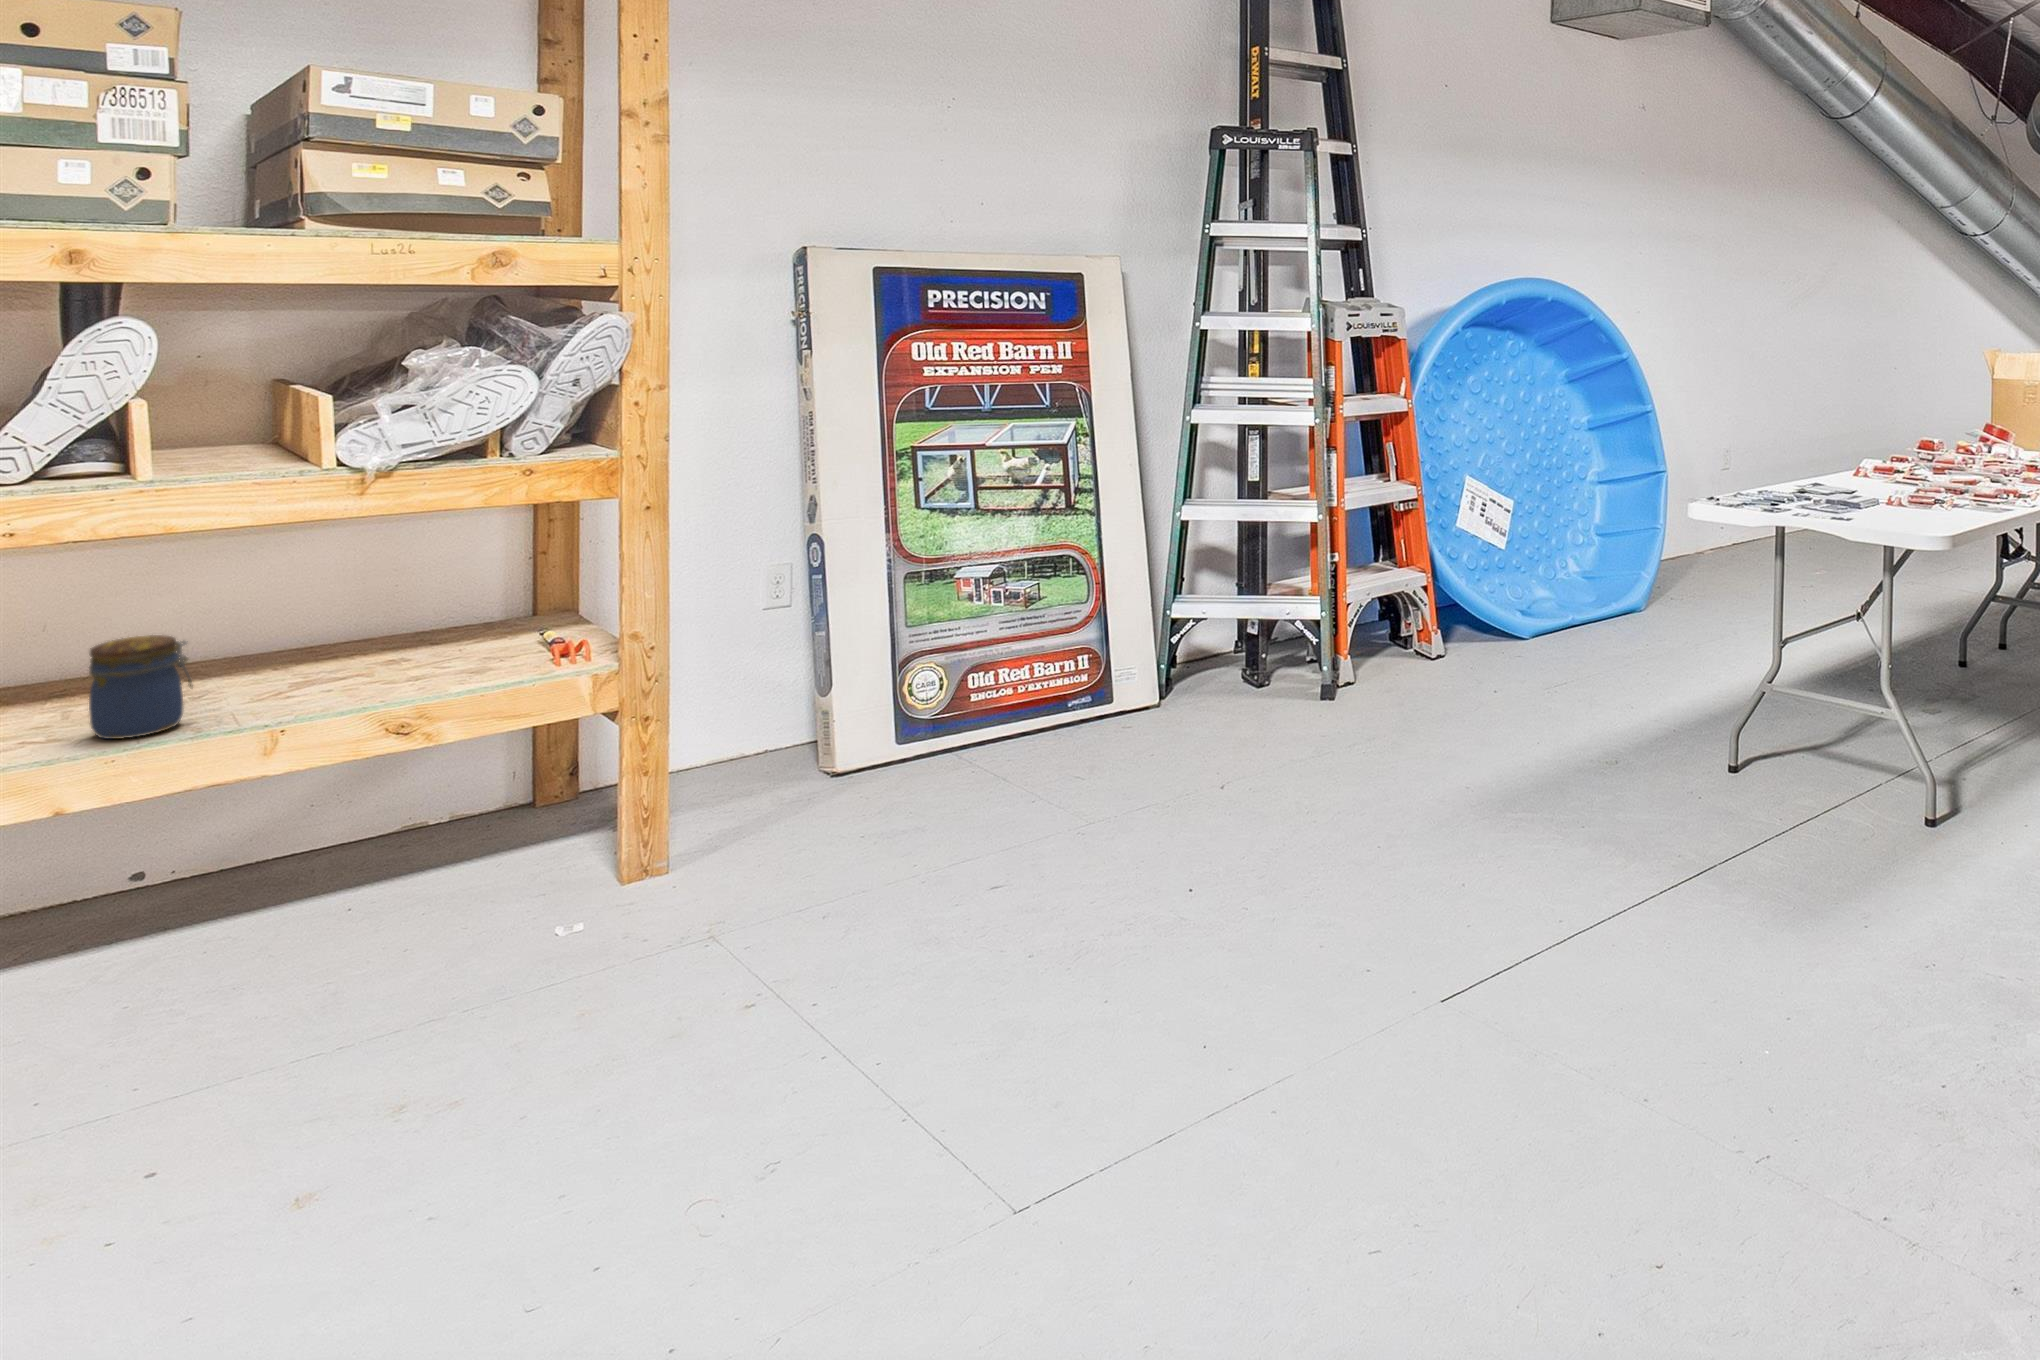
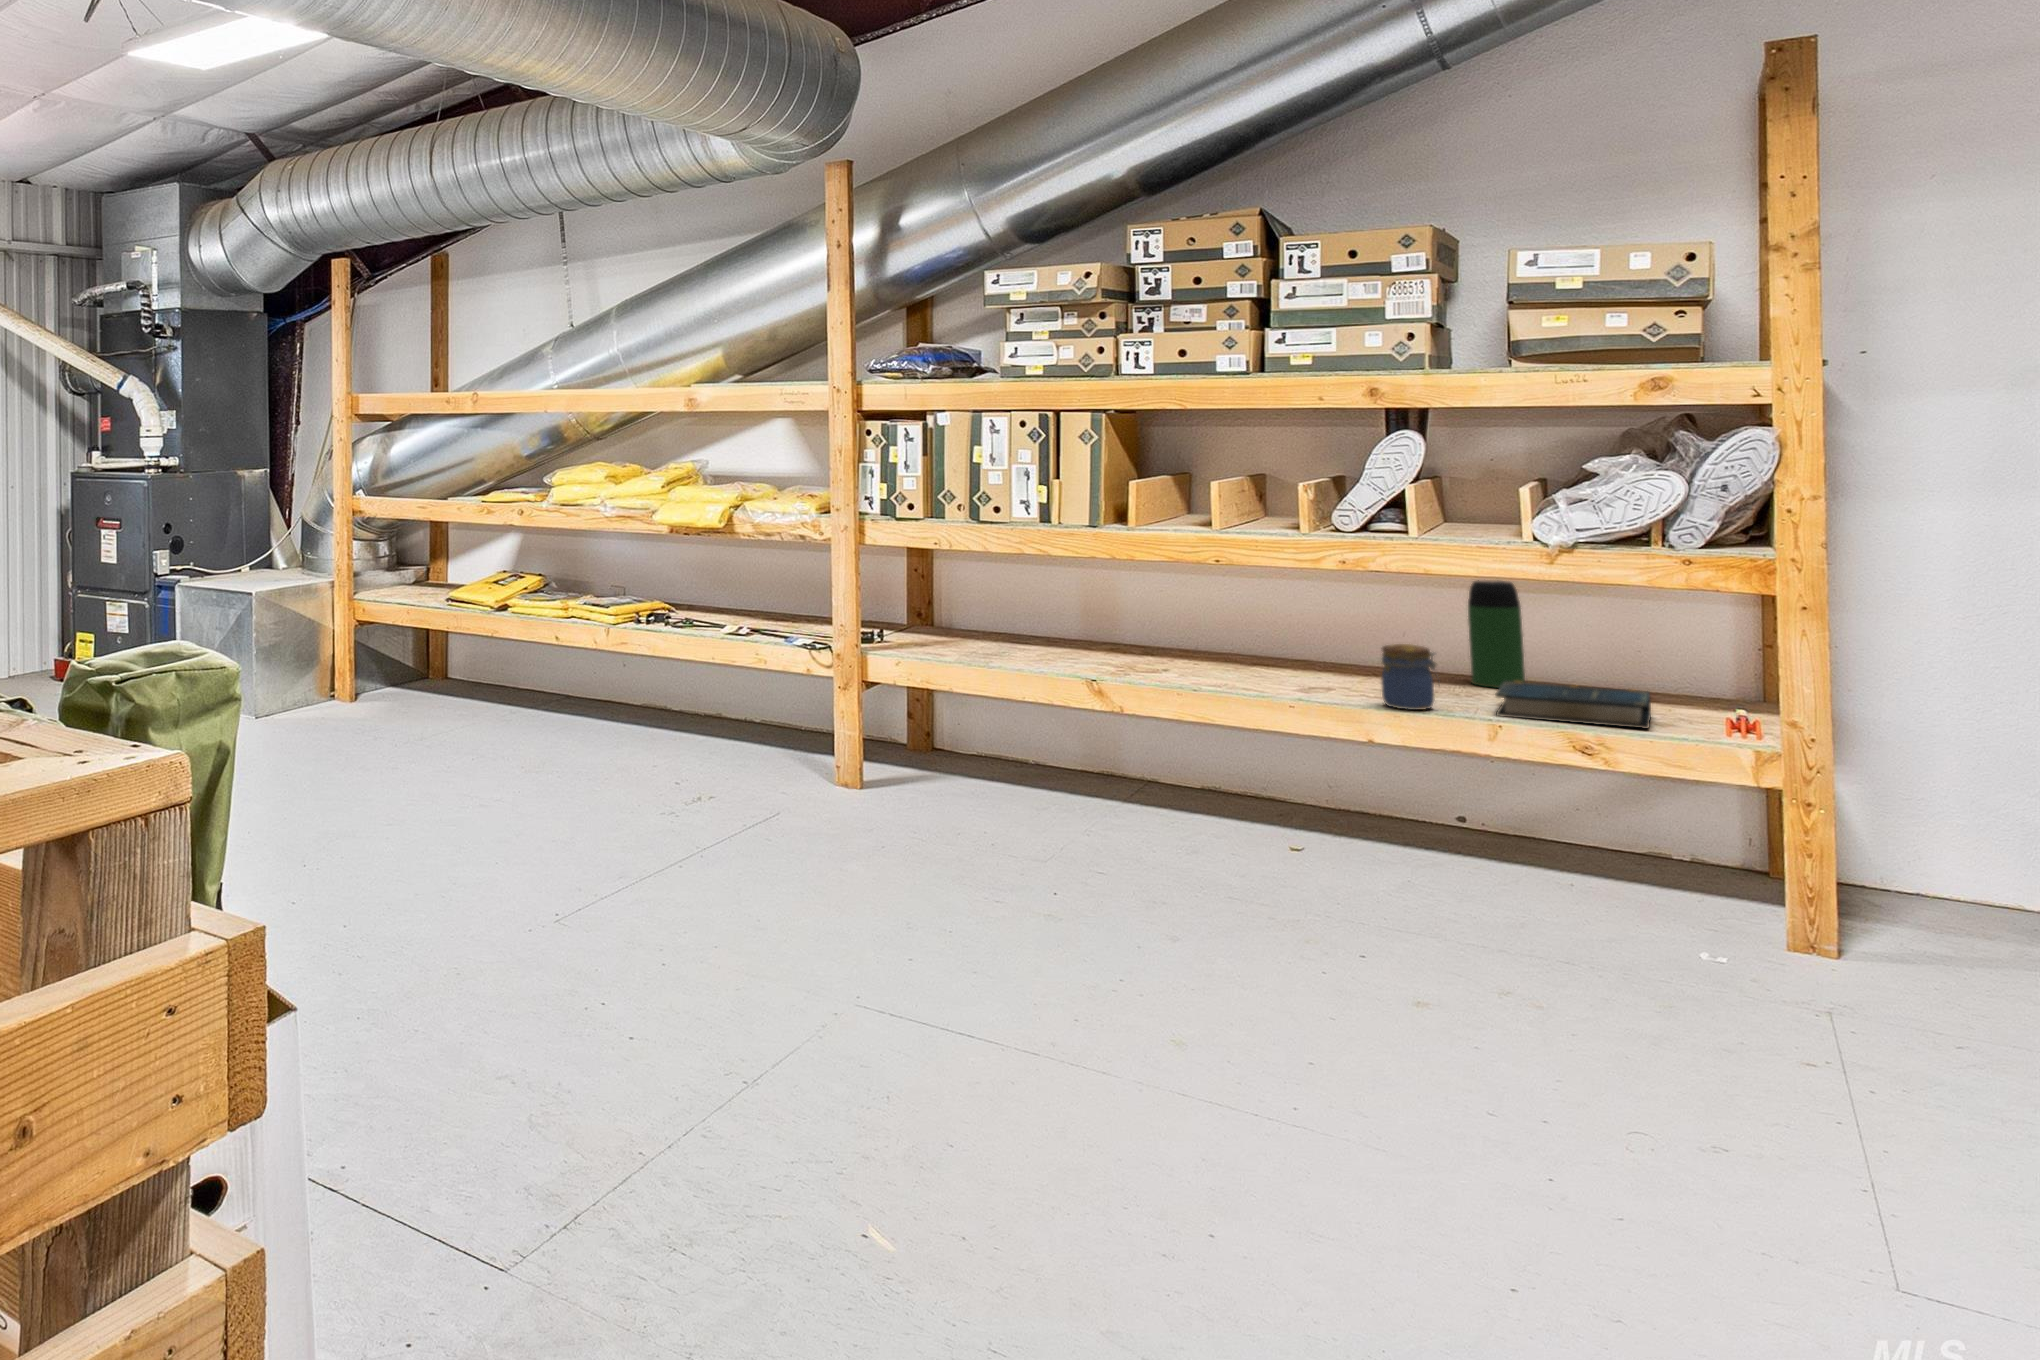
thermos bottle: none [218,493,304,662] -> present [1468,580,1525,688]
book: none [281,630,486,712] -> present [1495,681,1651,729]

